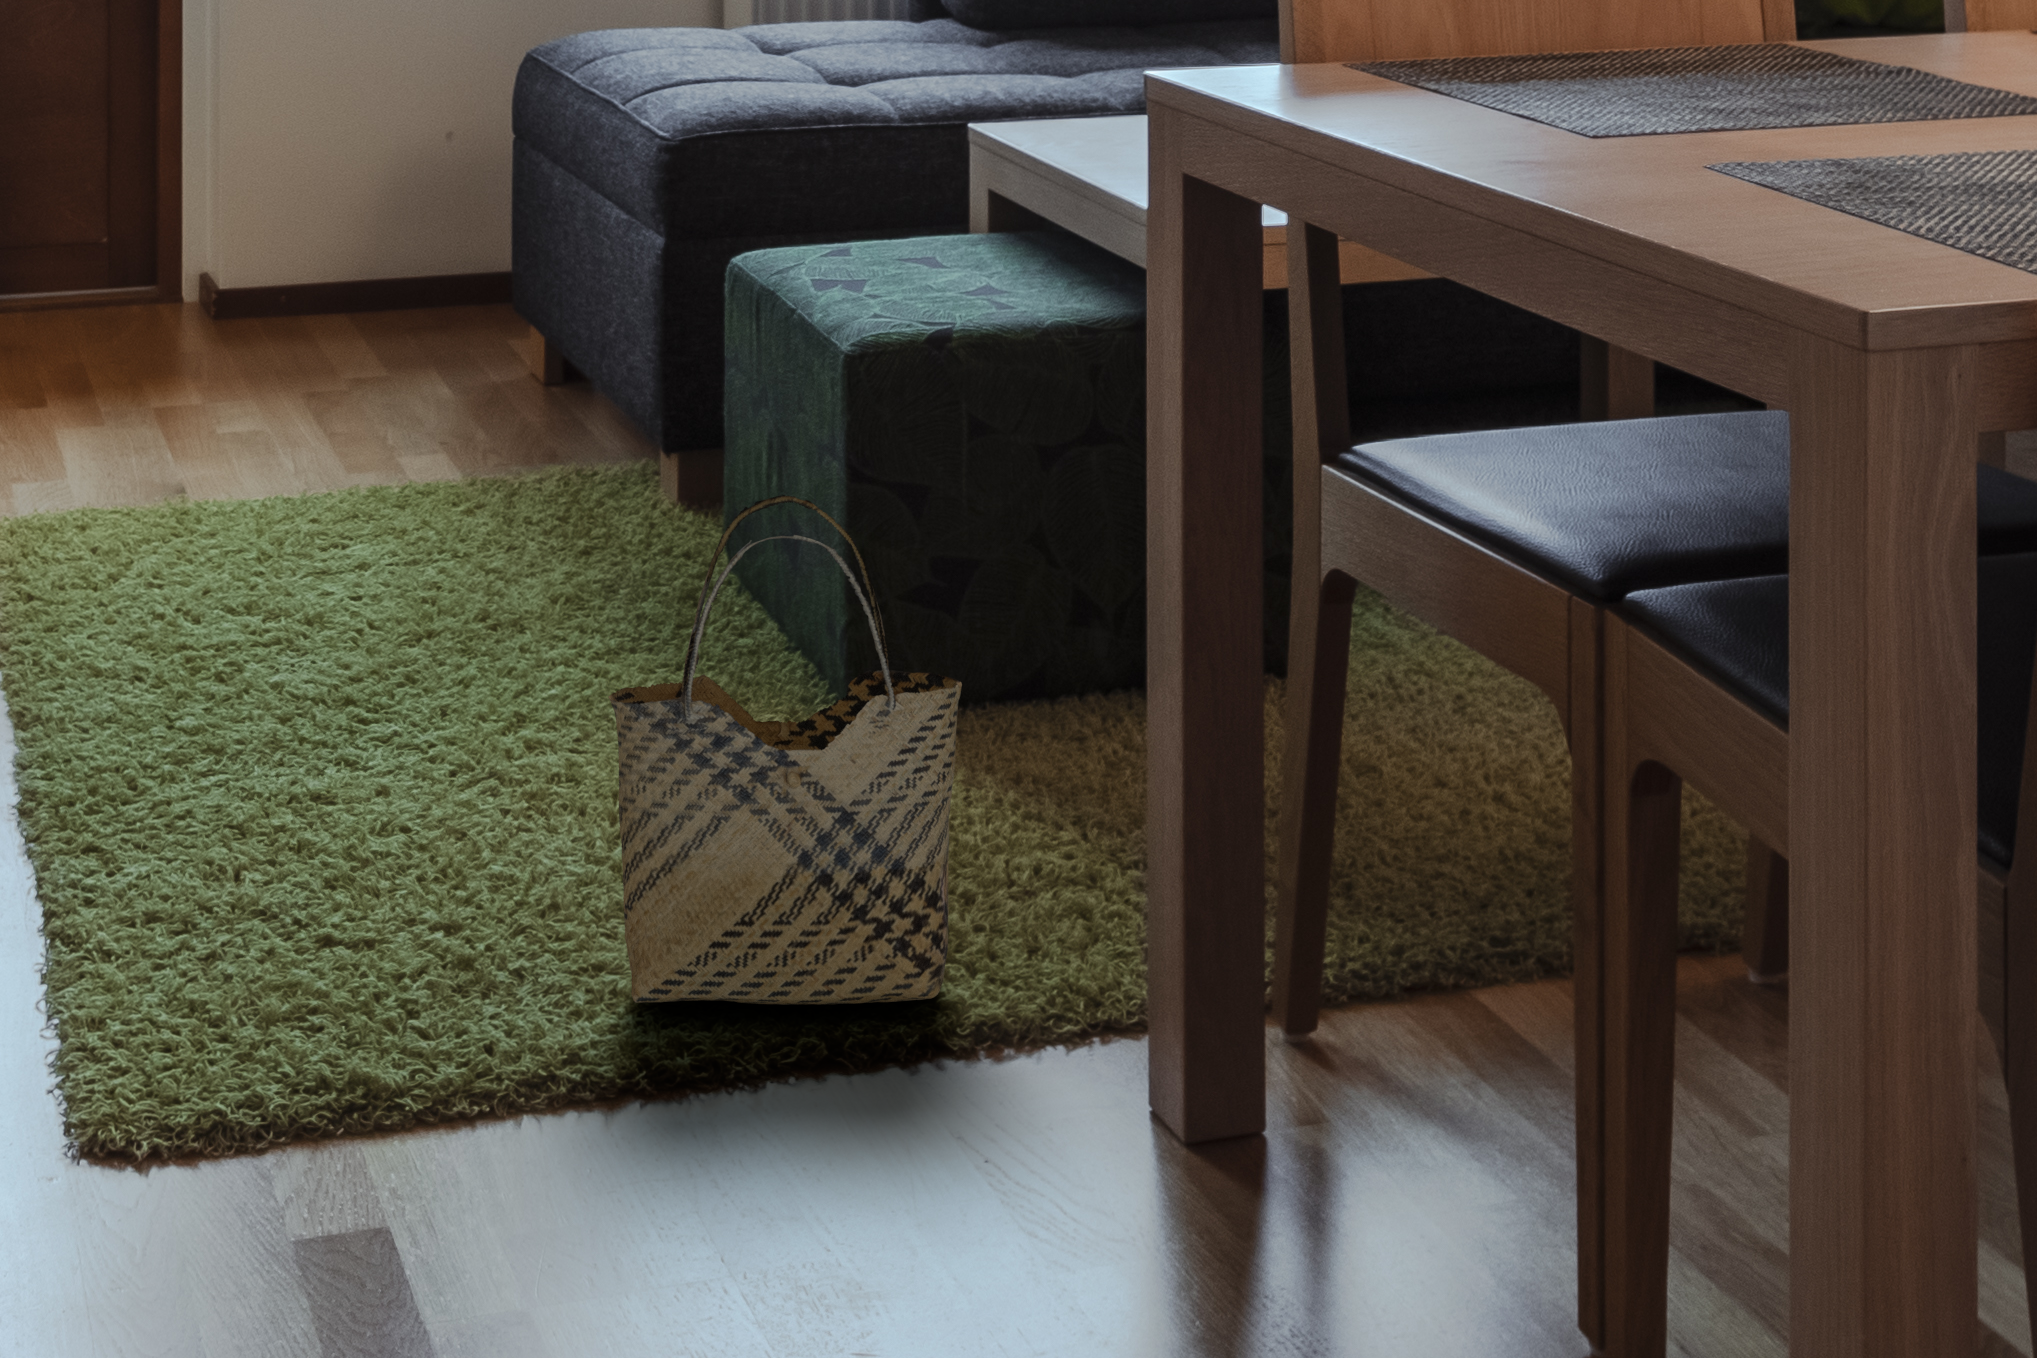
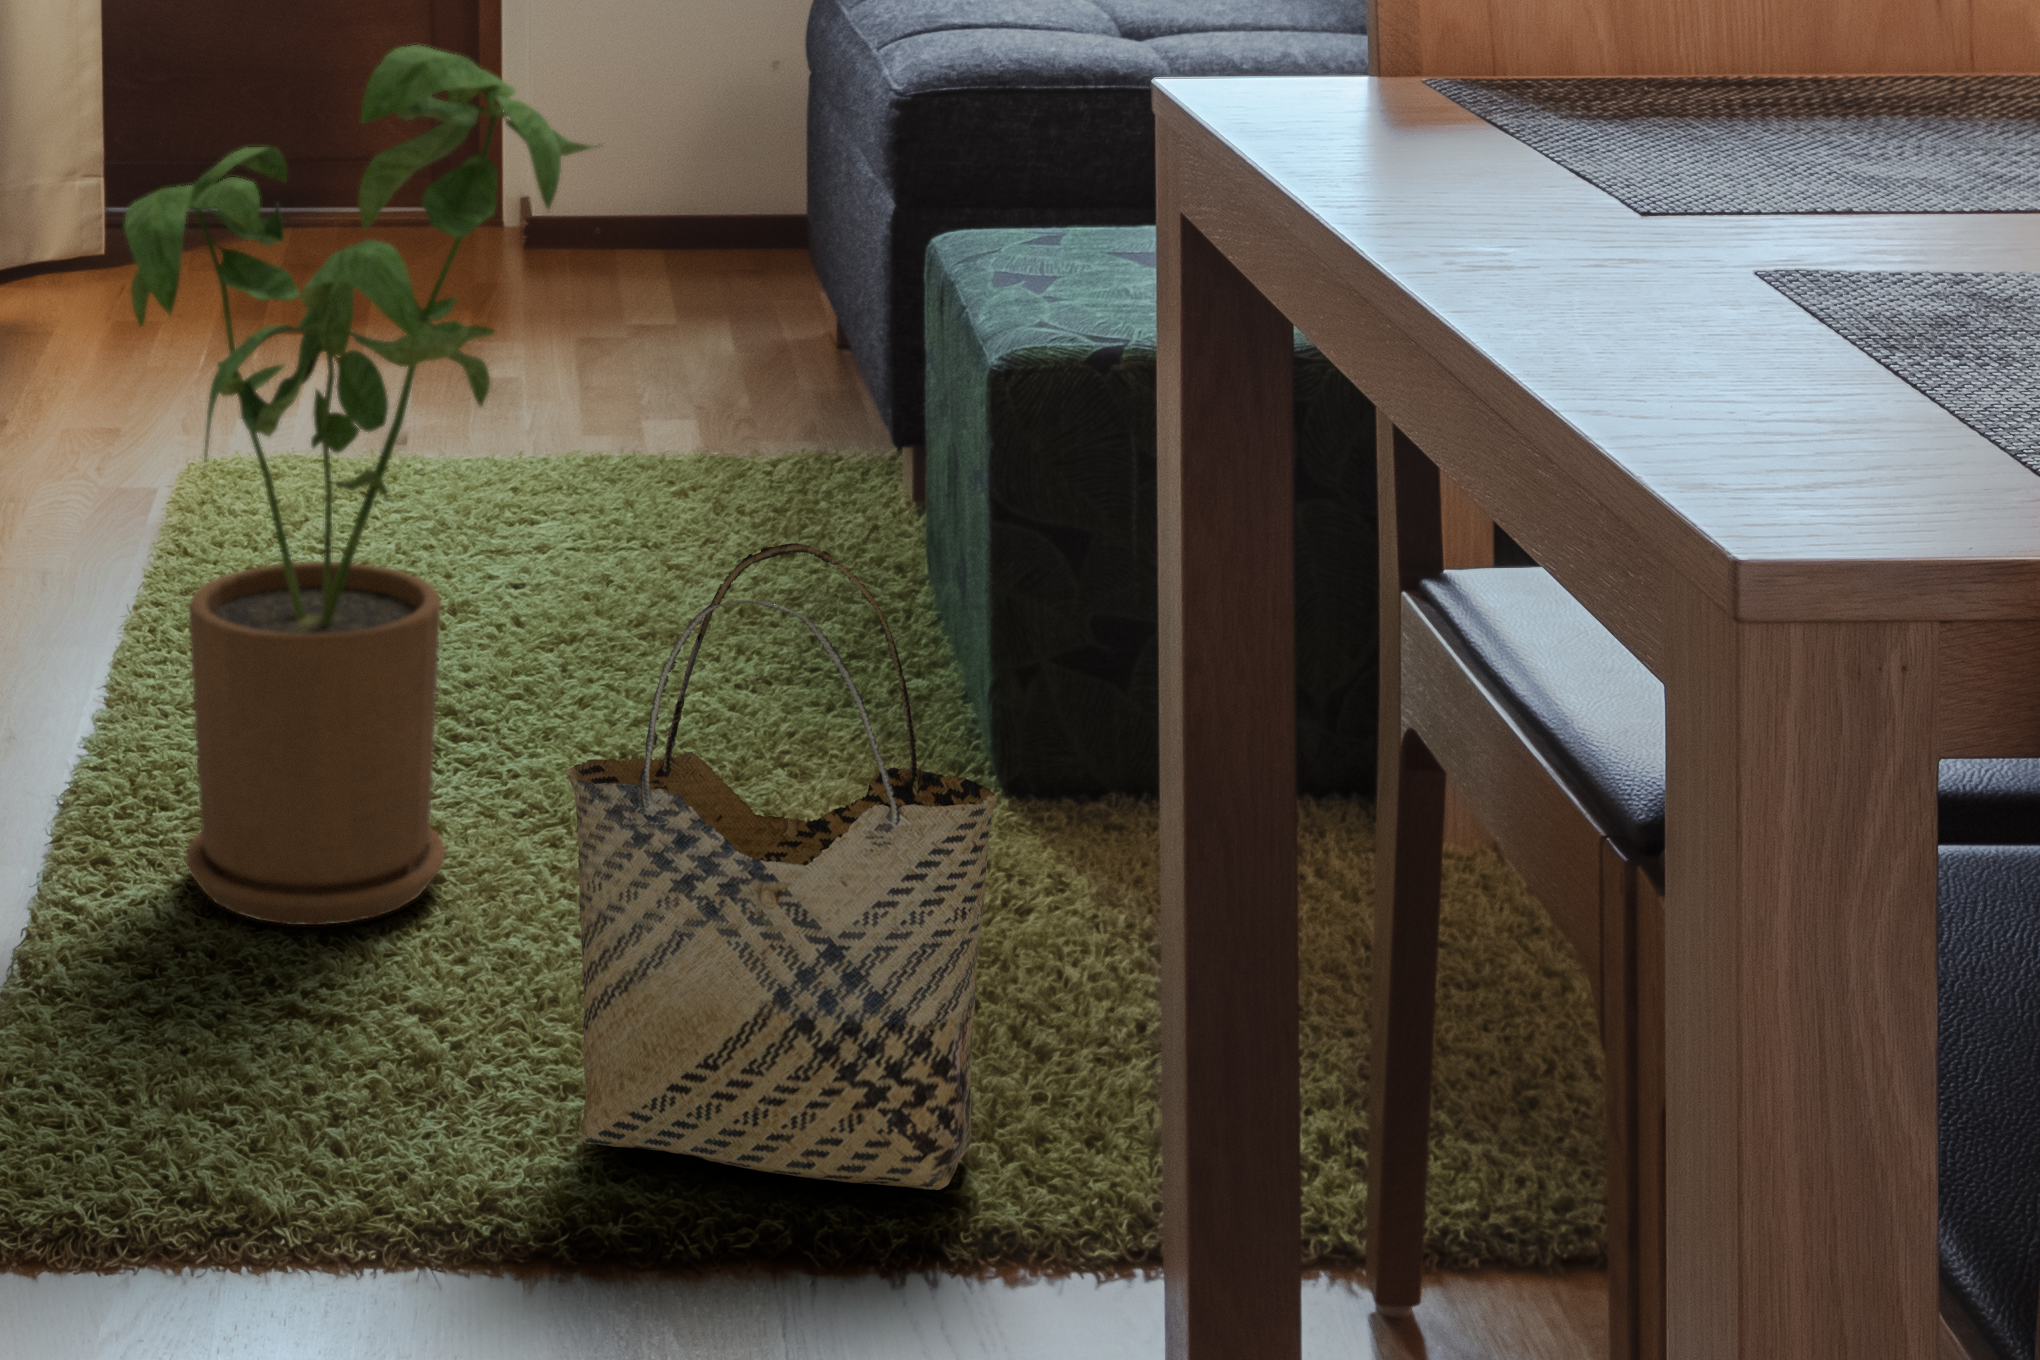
house plant: none [113,103,534,879] -> present [125,45,600,925]

